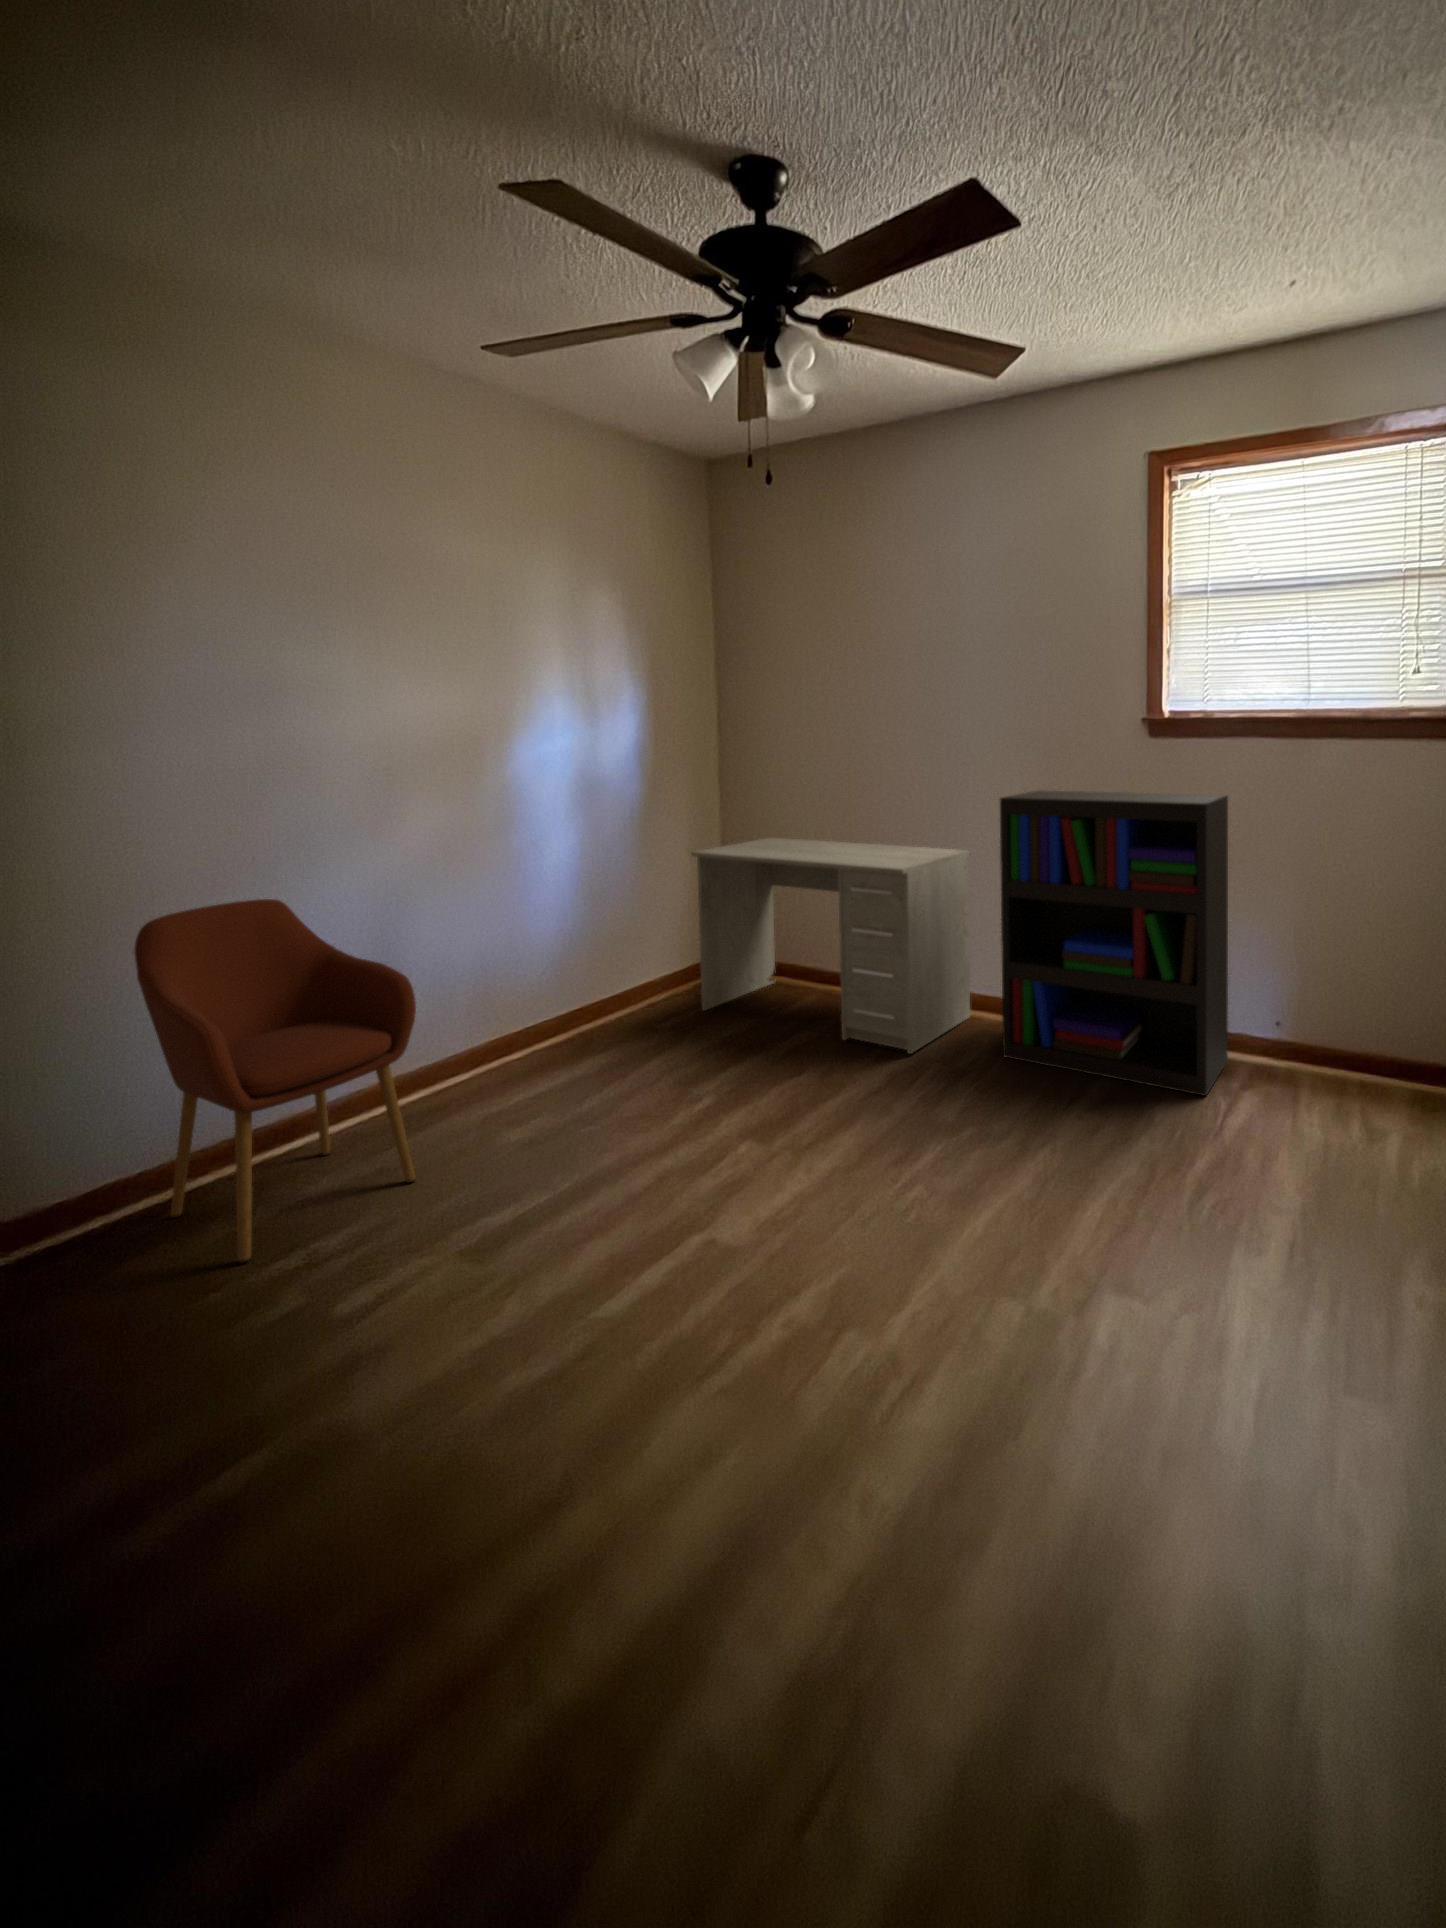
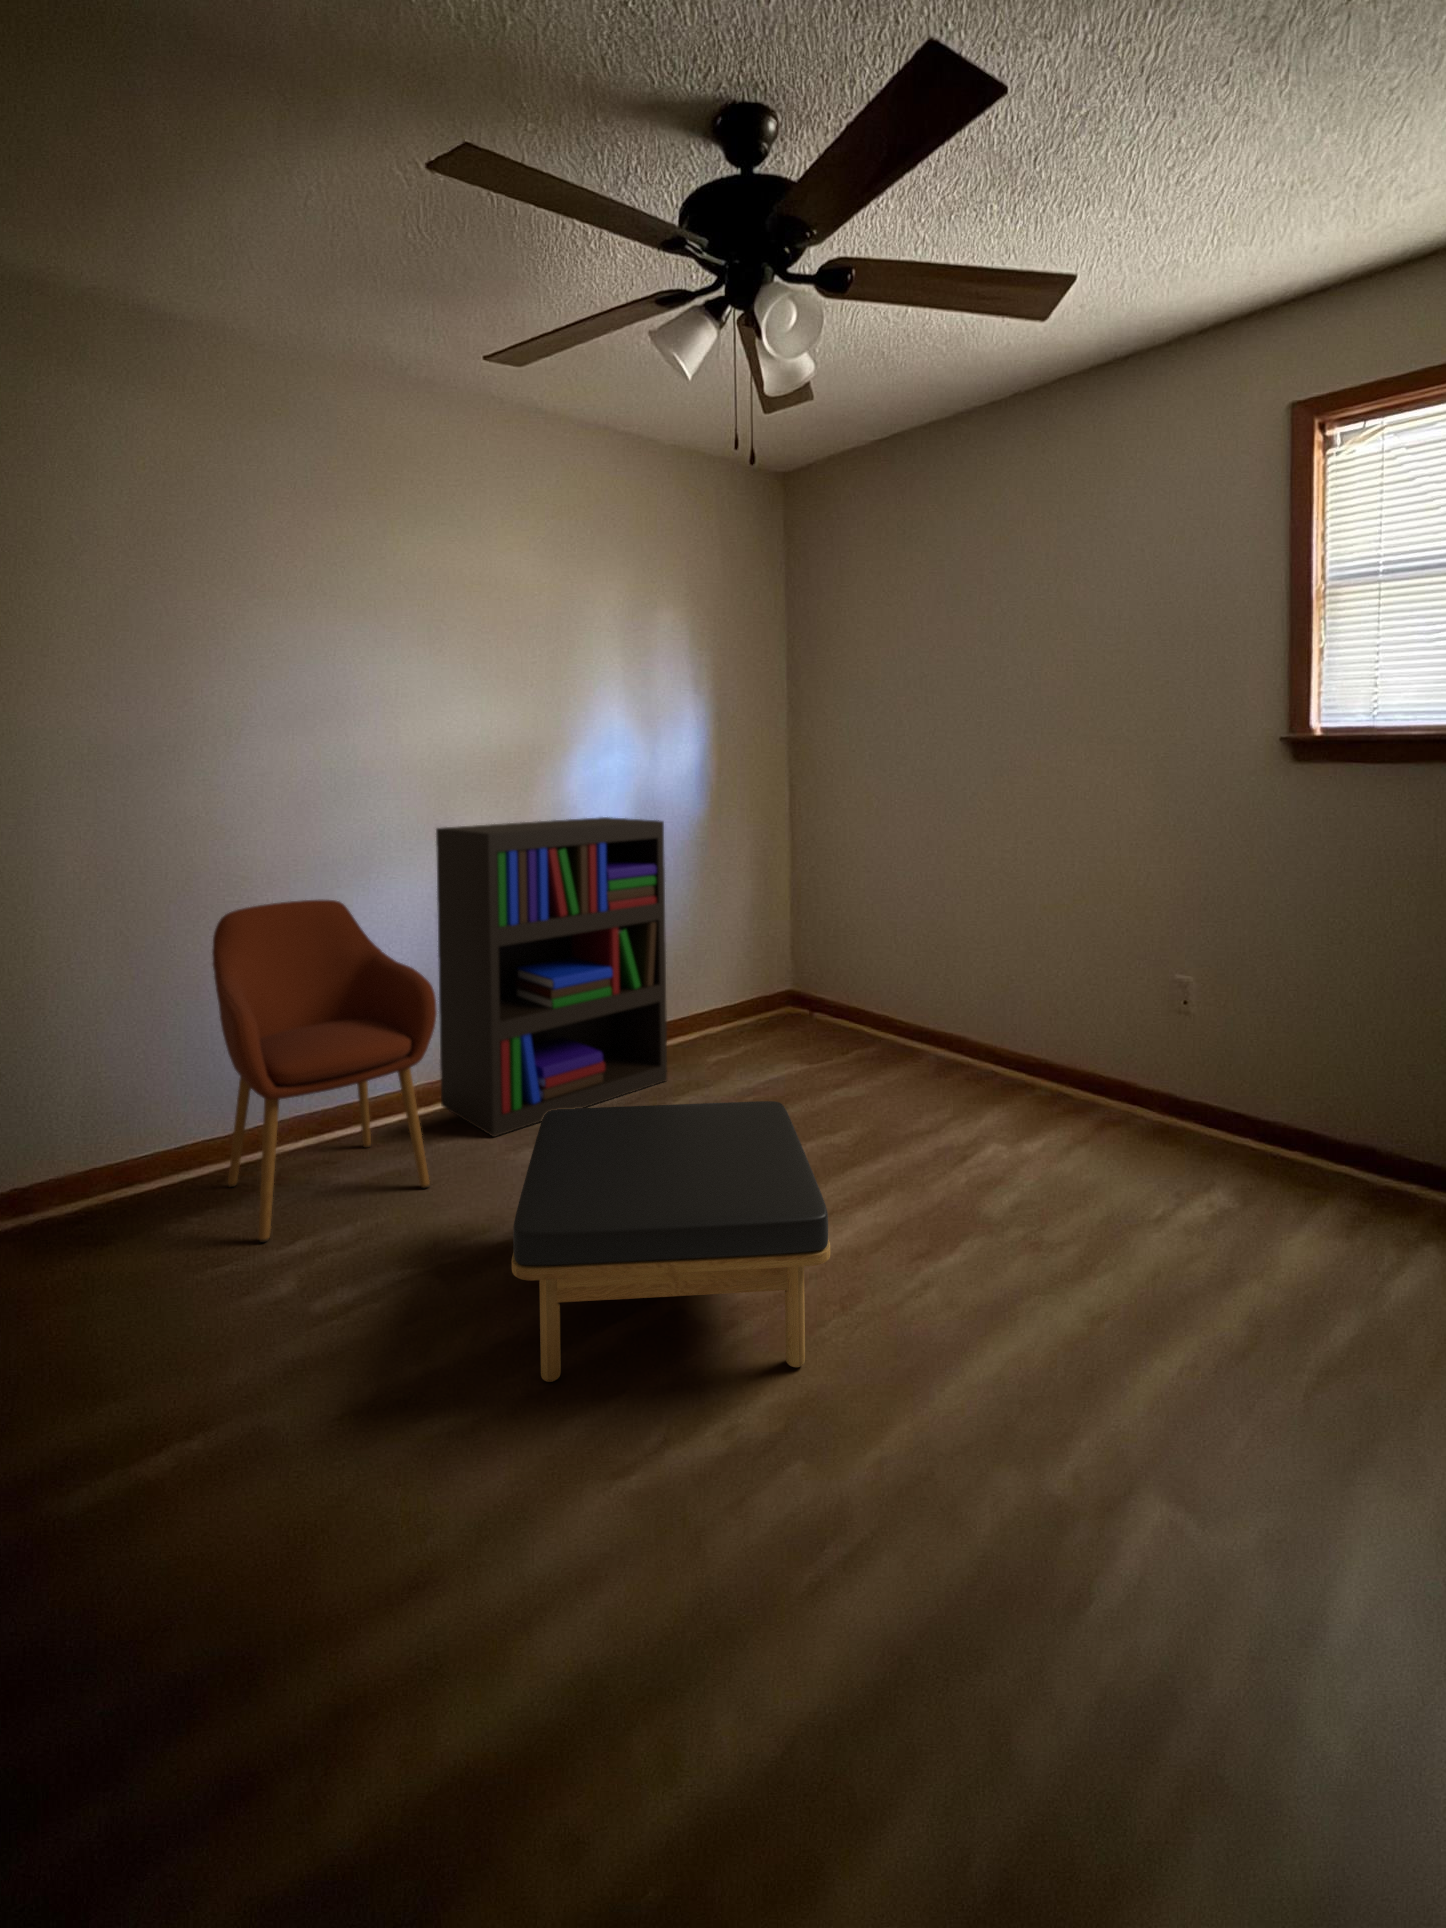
bookshelf: present [1000,791,1228,1096] -> present [436,817,667,1137]
desk: present [691,837,970,1054] -> none [745,867,1055,1126]
ottoman: none [552,1050,850,1321] -> present [512,1101,830,1382]

